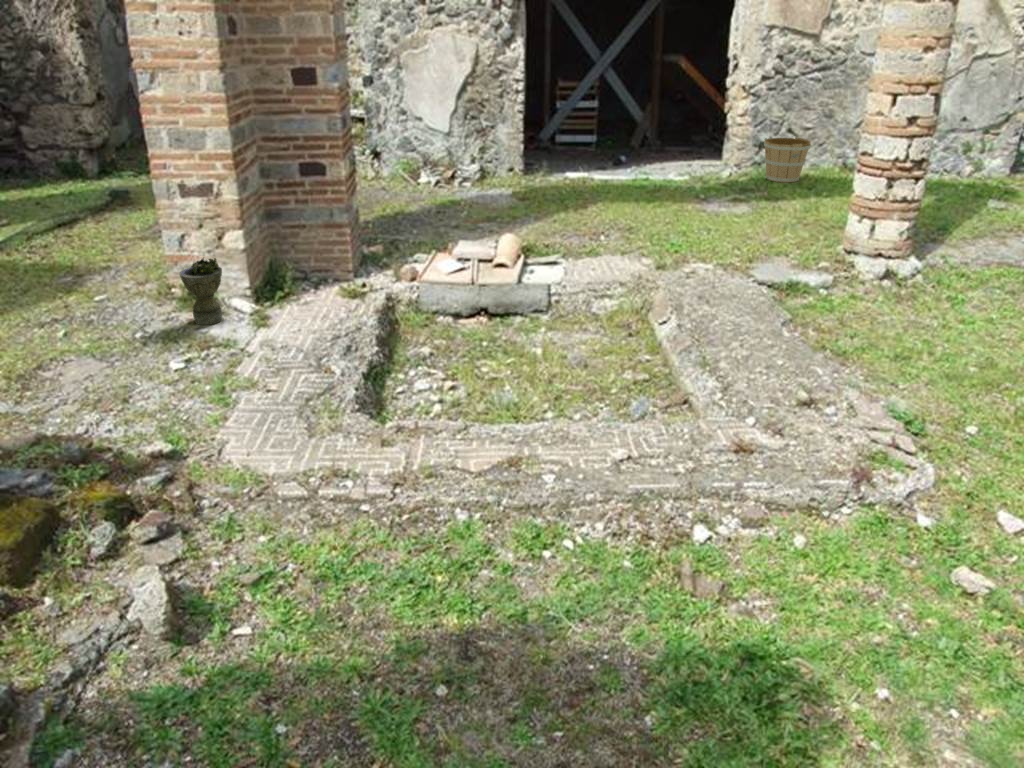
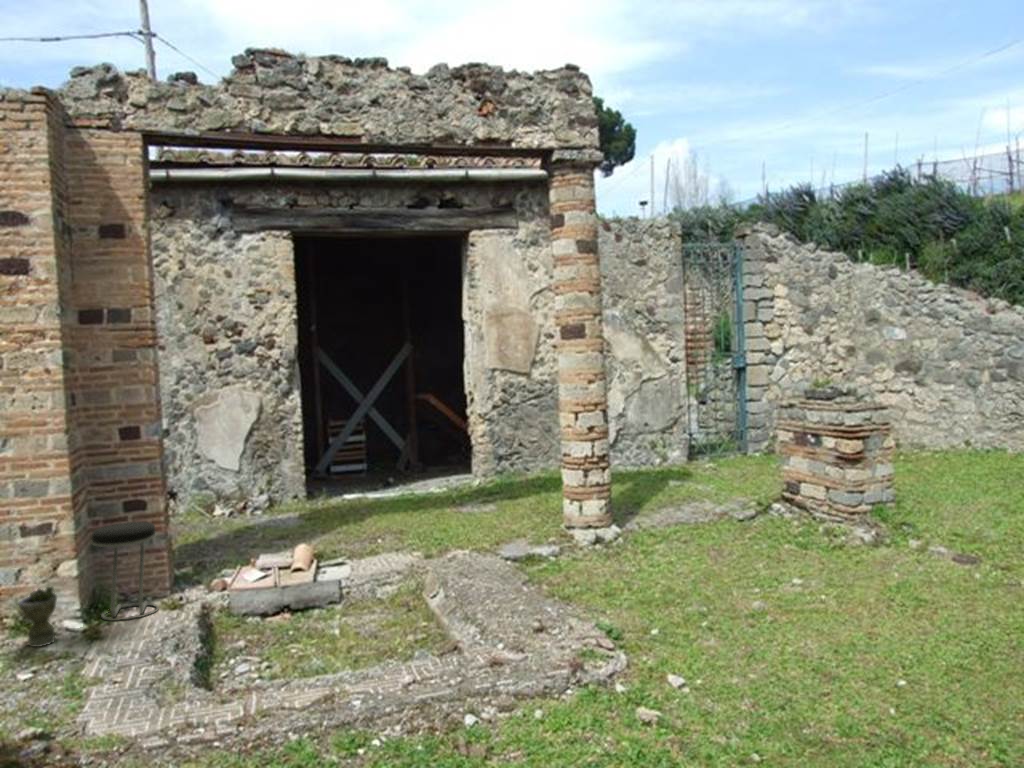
wooden bucket: present [764,137,811,183] -> none [502,449,538,485]
stool: none [261,189,339,304] -> present [92,522,159,621]

